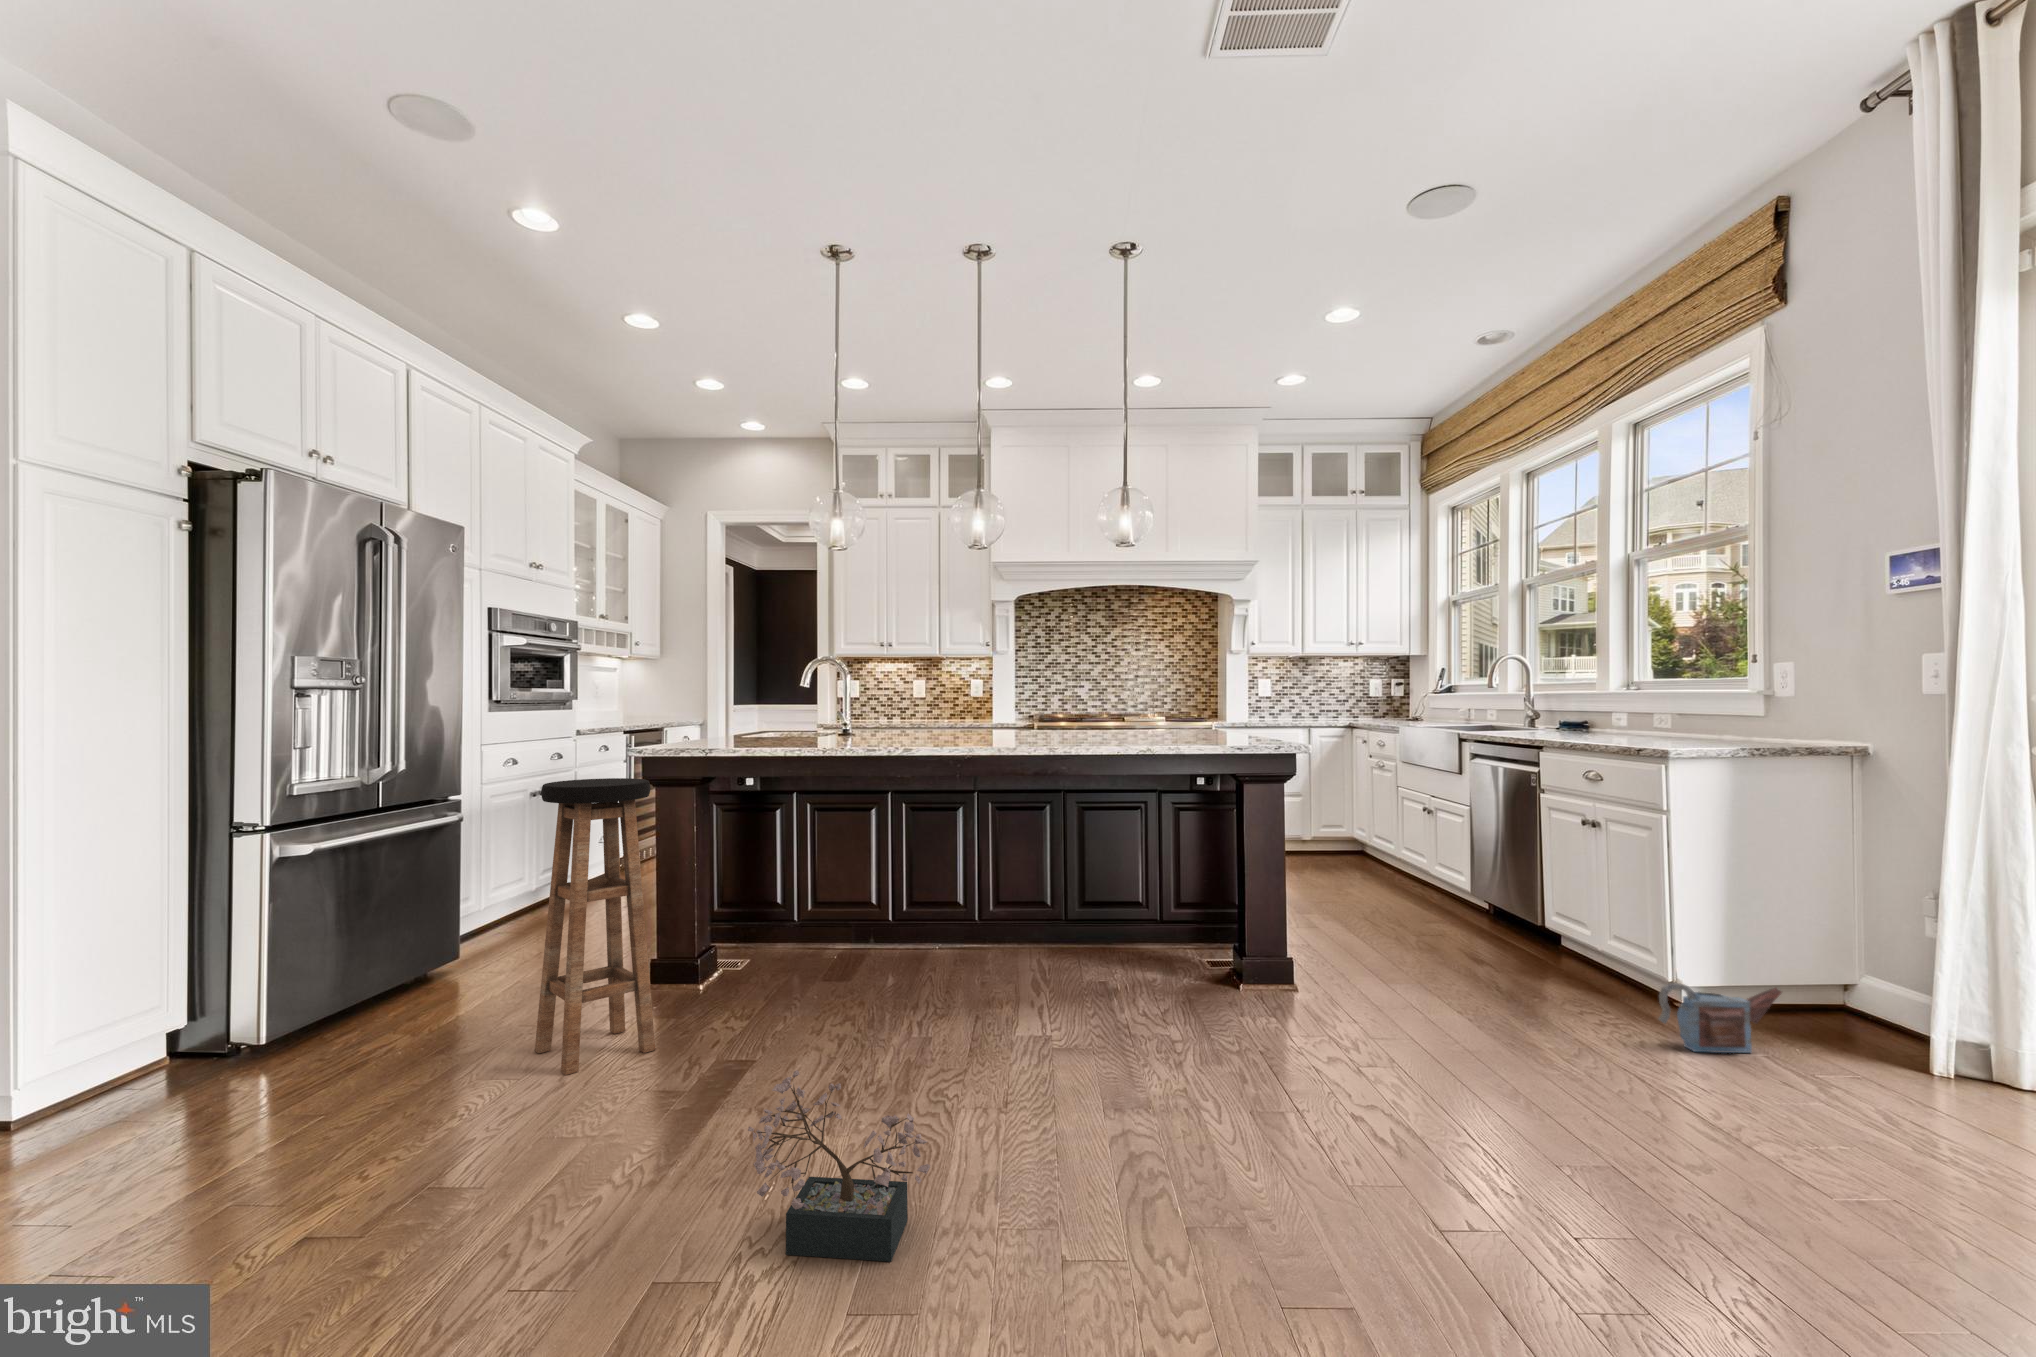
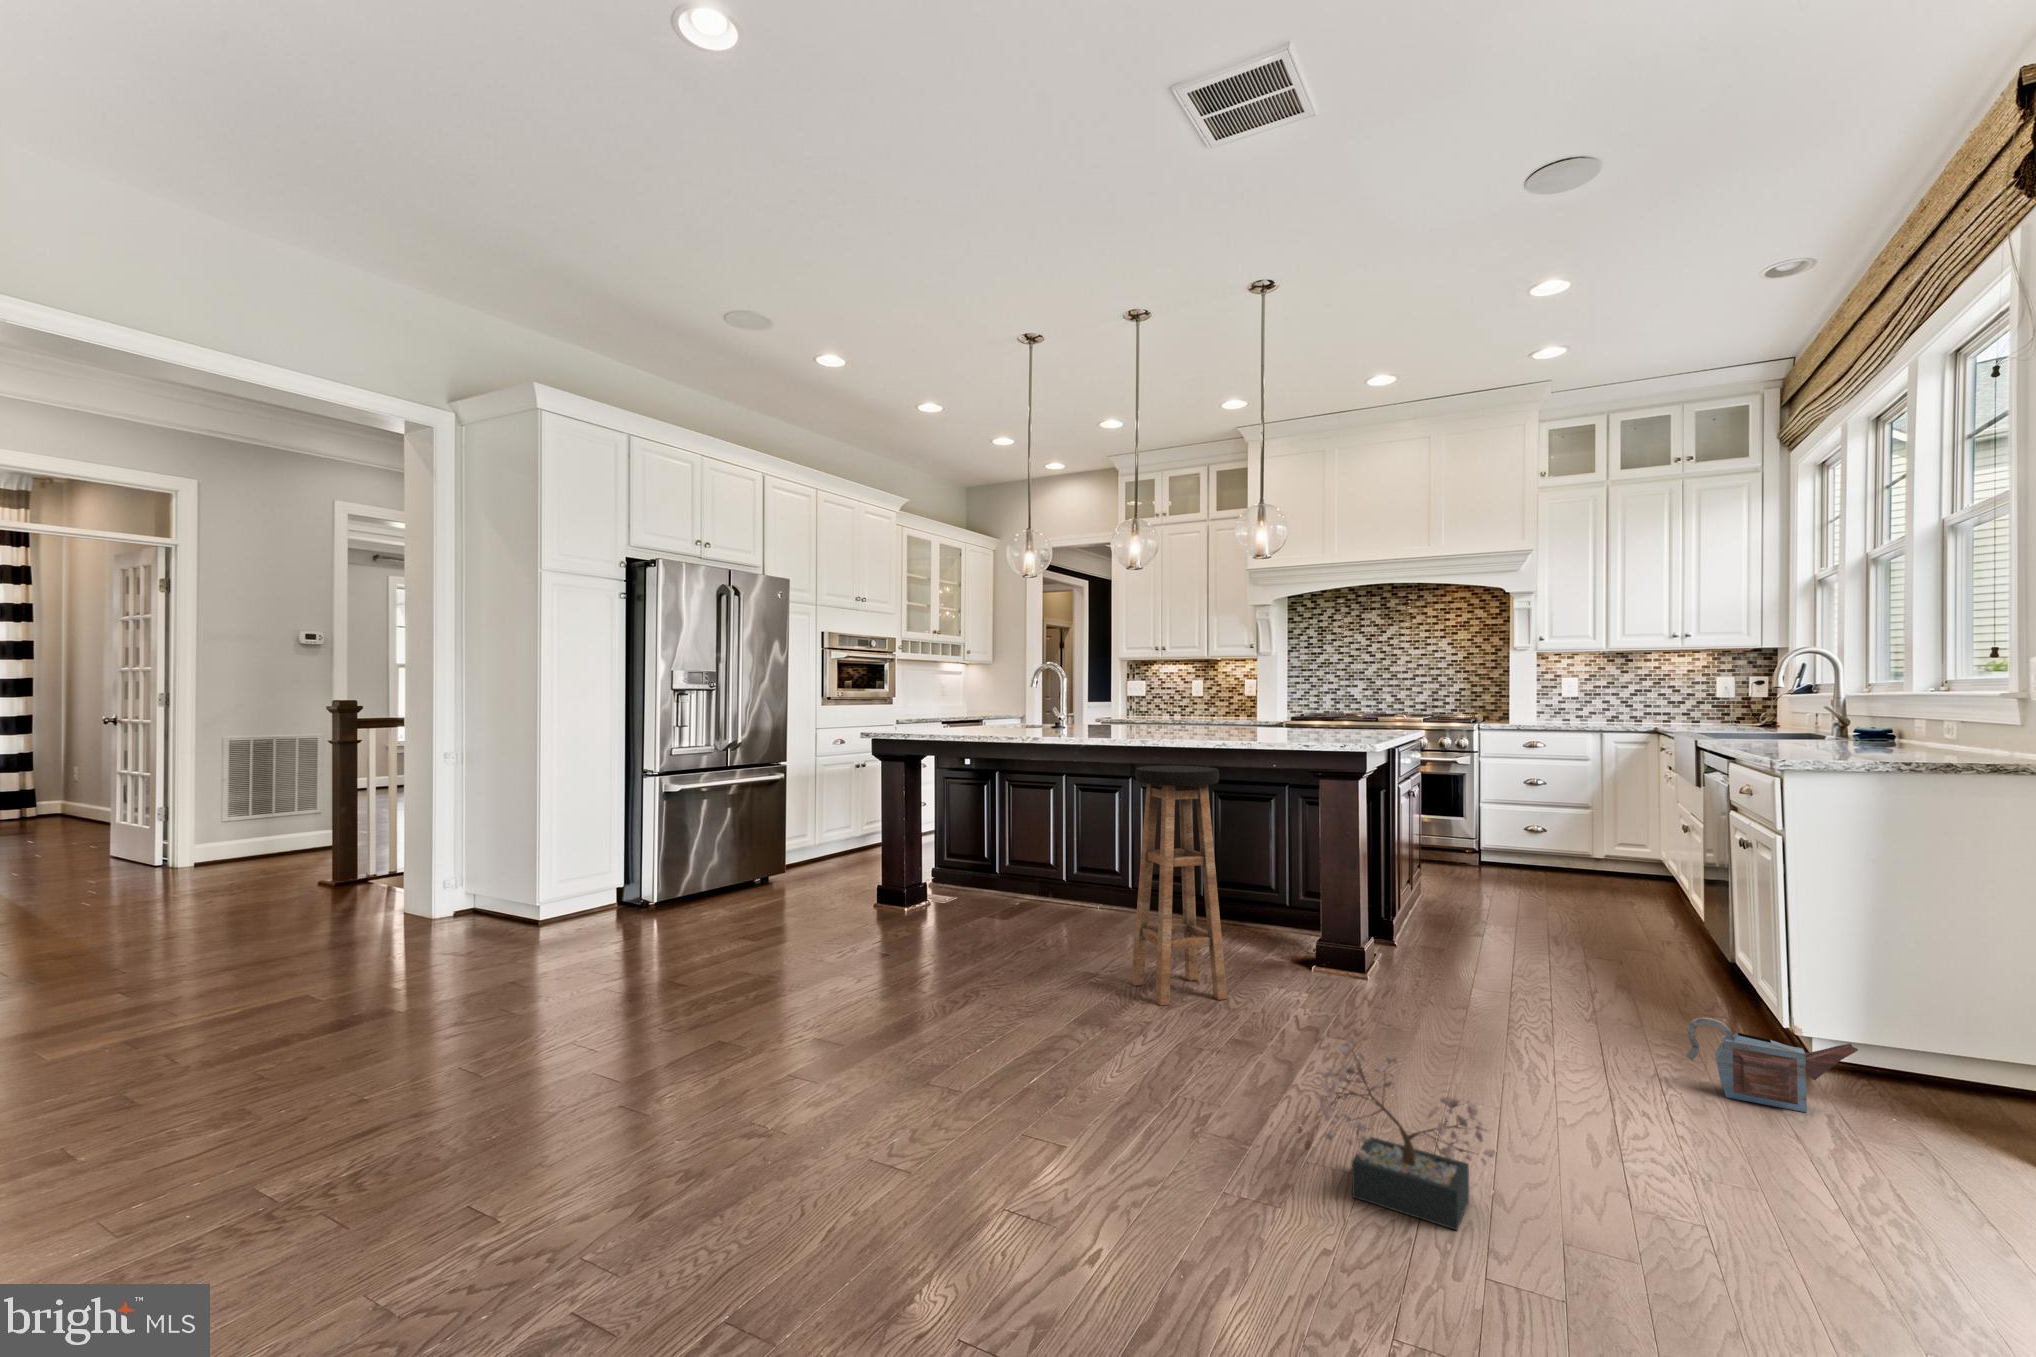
bar stool: present [535,778,655,1075] -> present [1131,766,1227,1006]
decorative plant: present [748,1070,930,1262] -> present [1317,1038,1495,1230]

